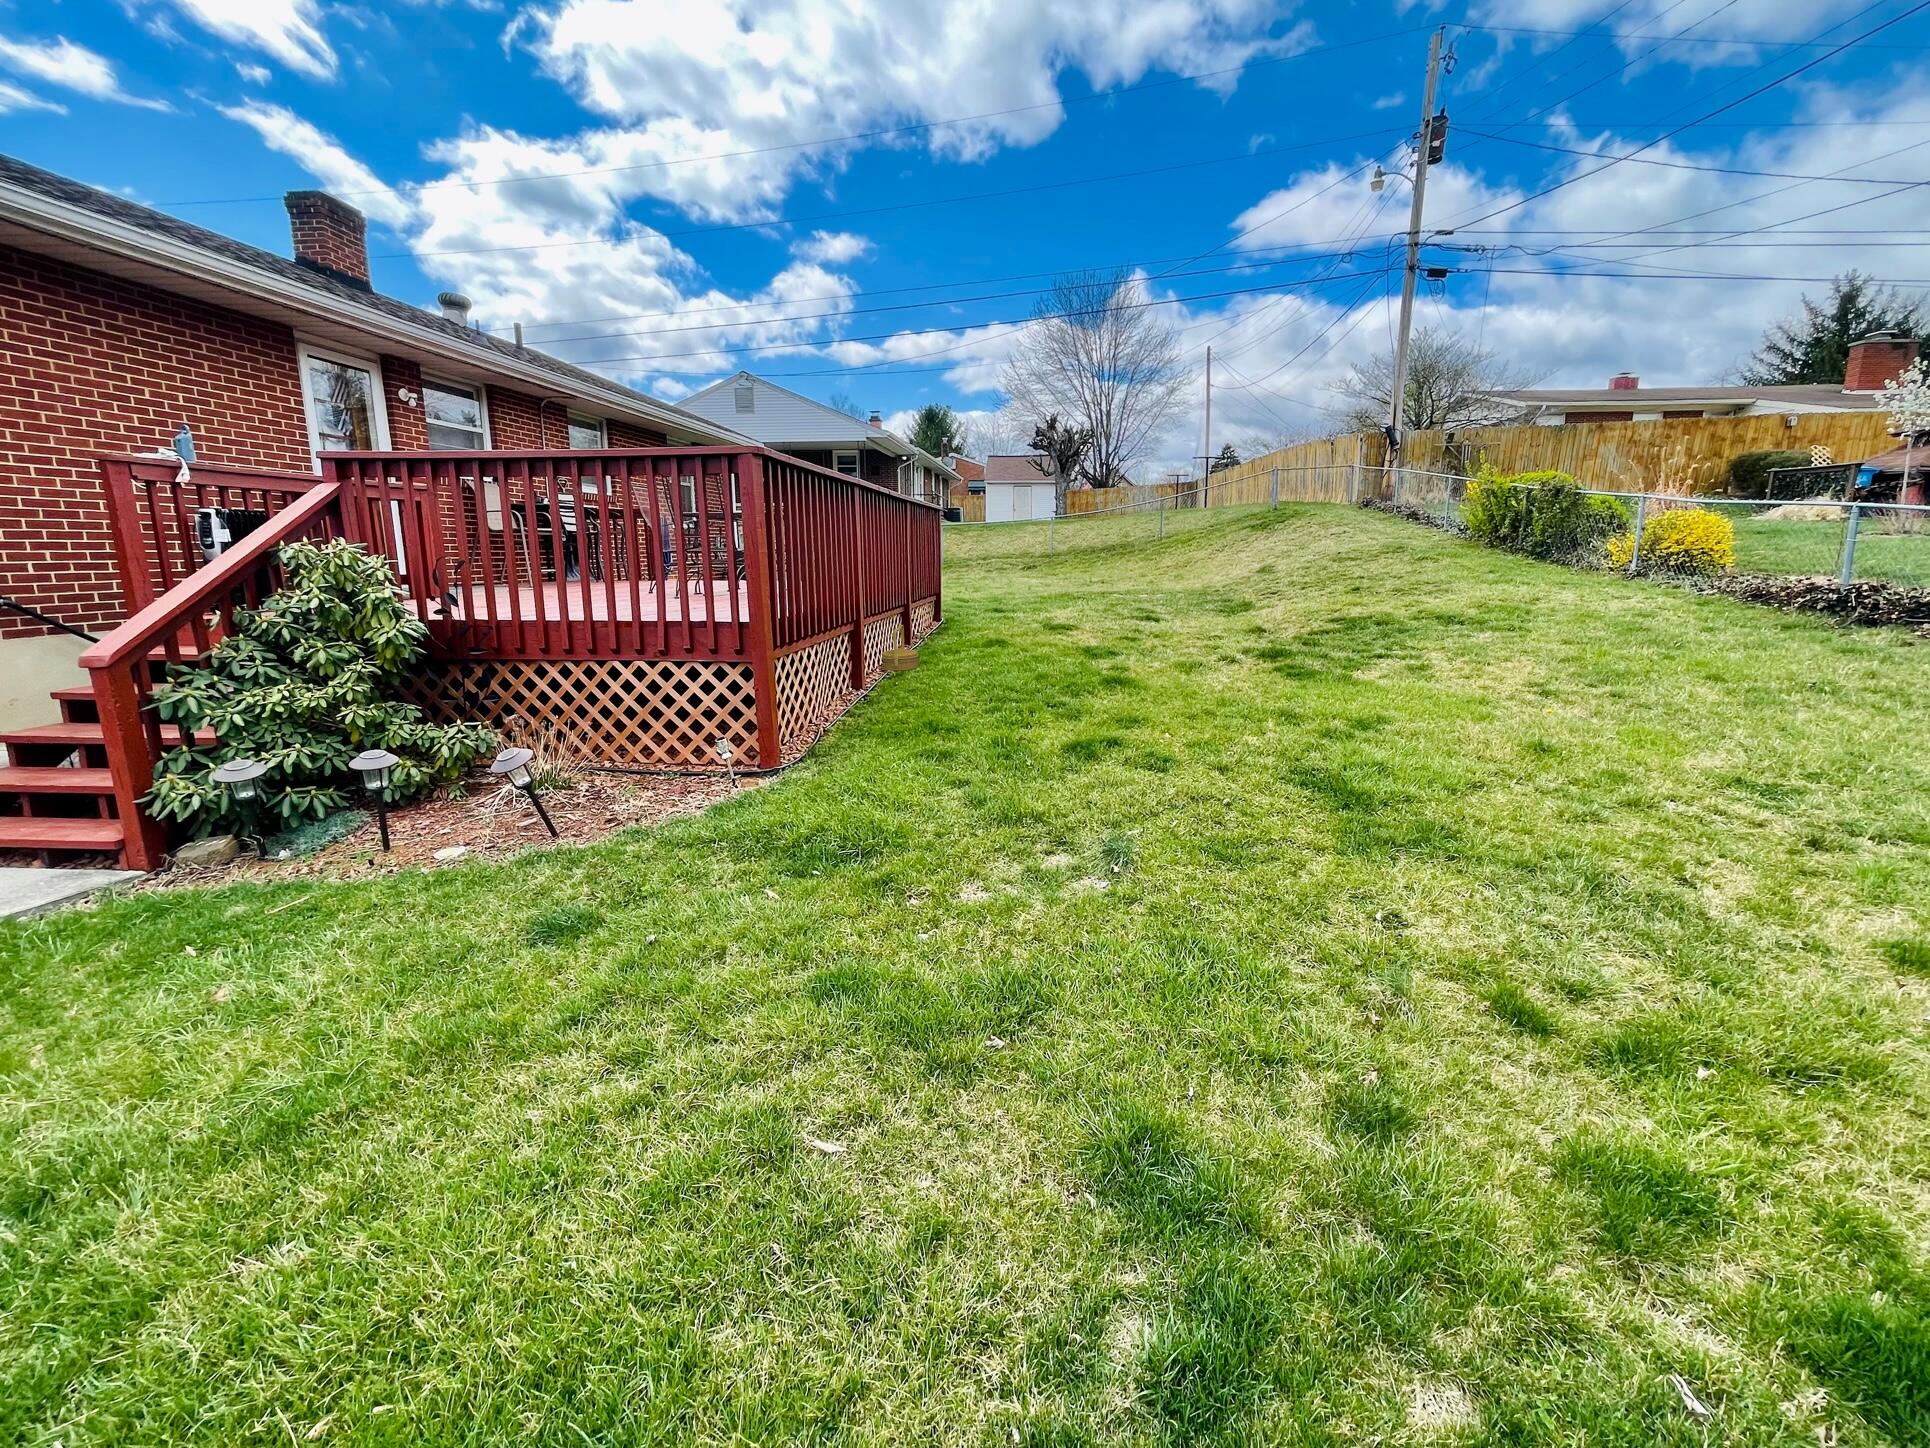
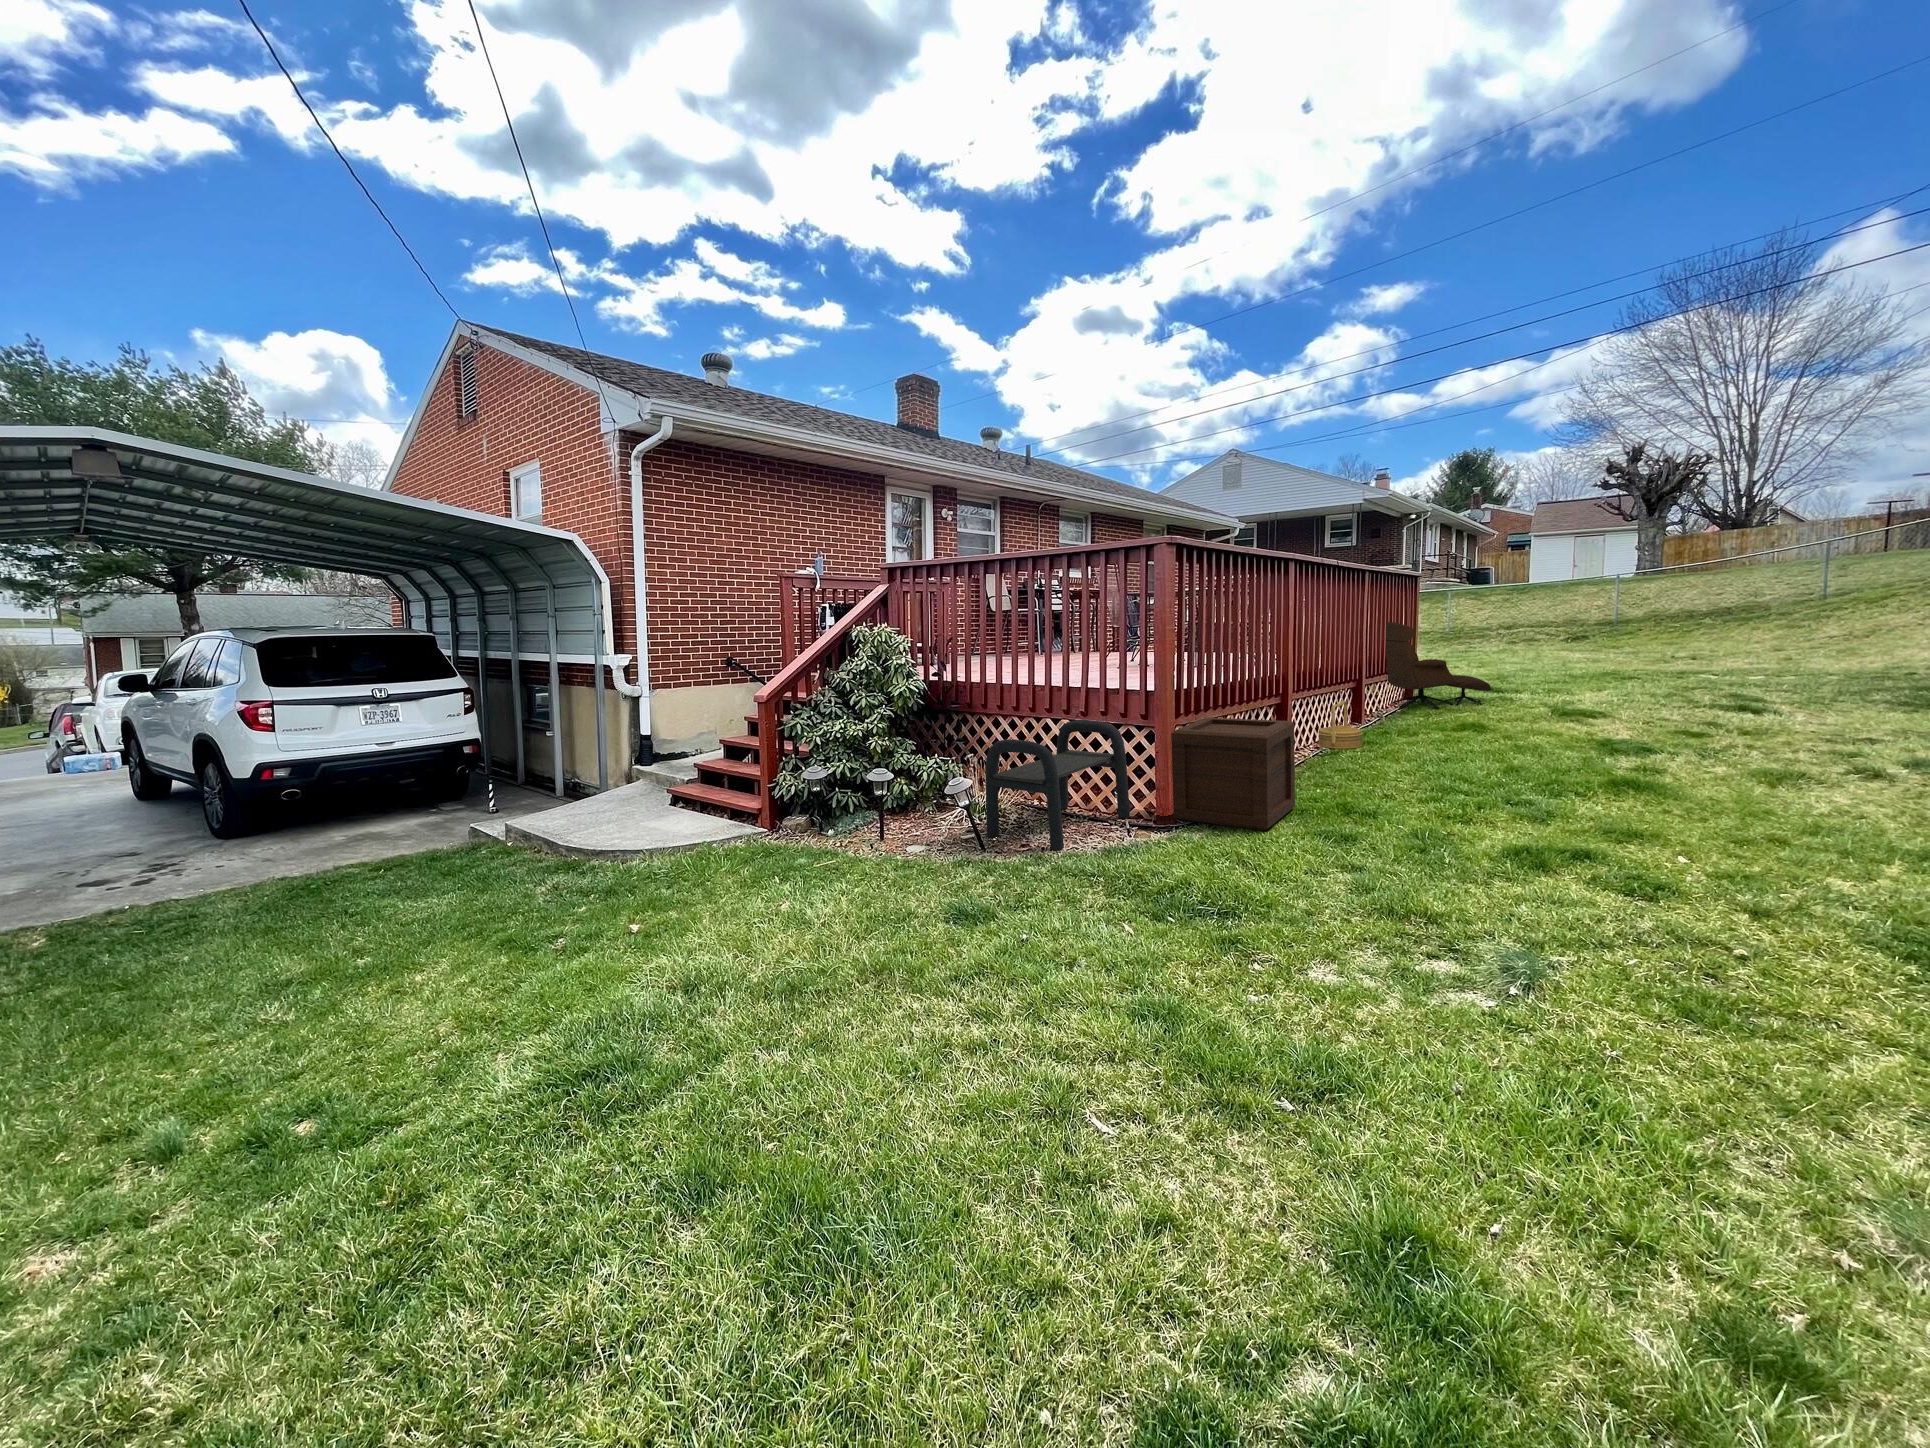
lounge chair: none [911,551,997,629] -> present [1386,622,1491,709]
wooden crate: none [770,648,889,760] -> present [1171,717,1295,831]
bench: none [547,661,729,819] -> present [985,720,1130,850]

